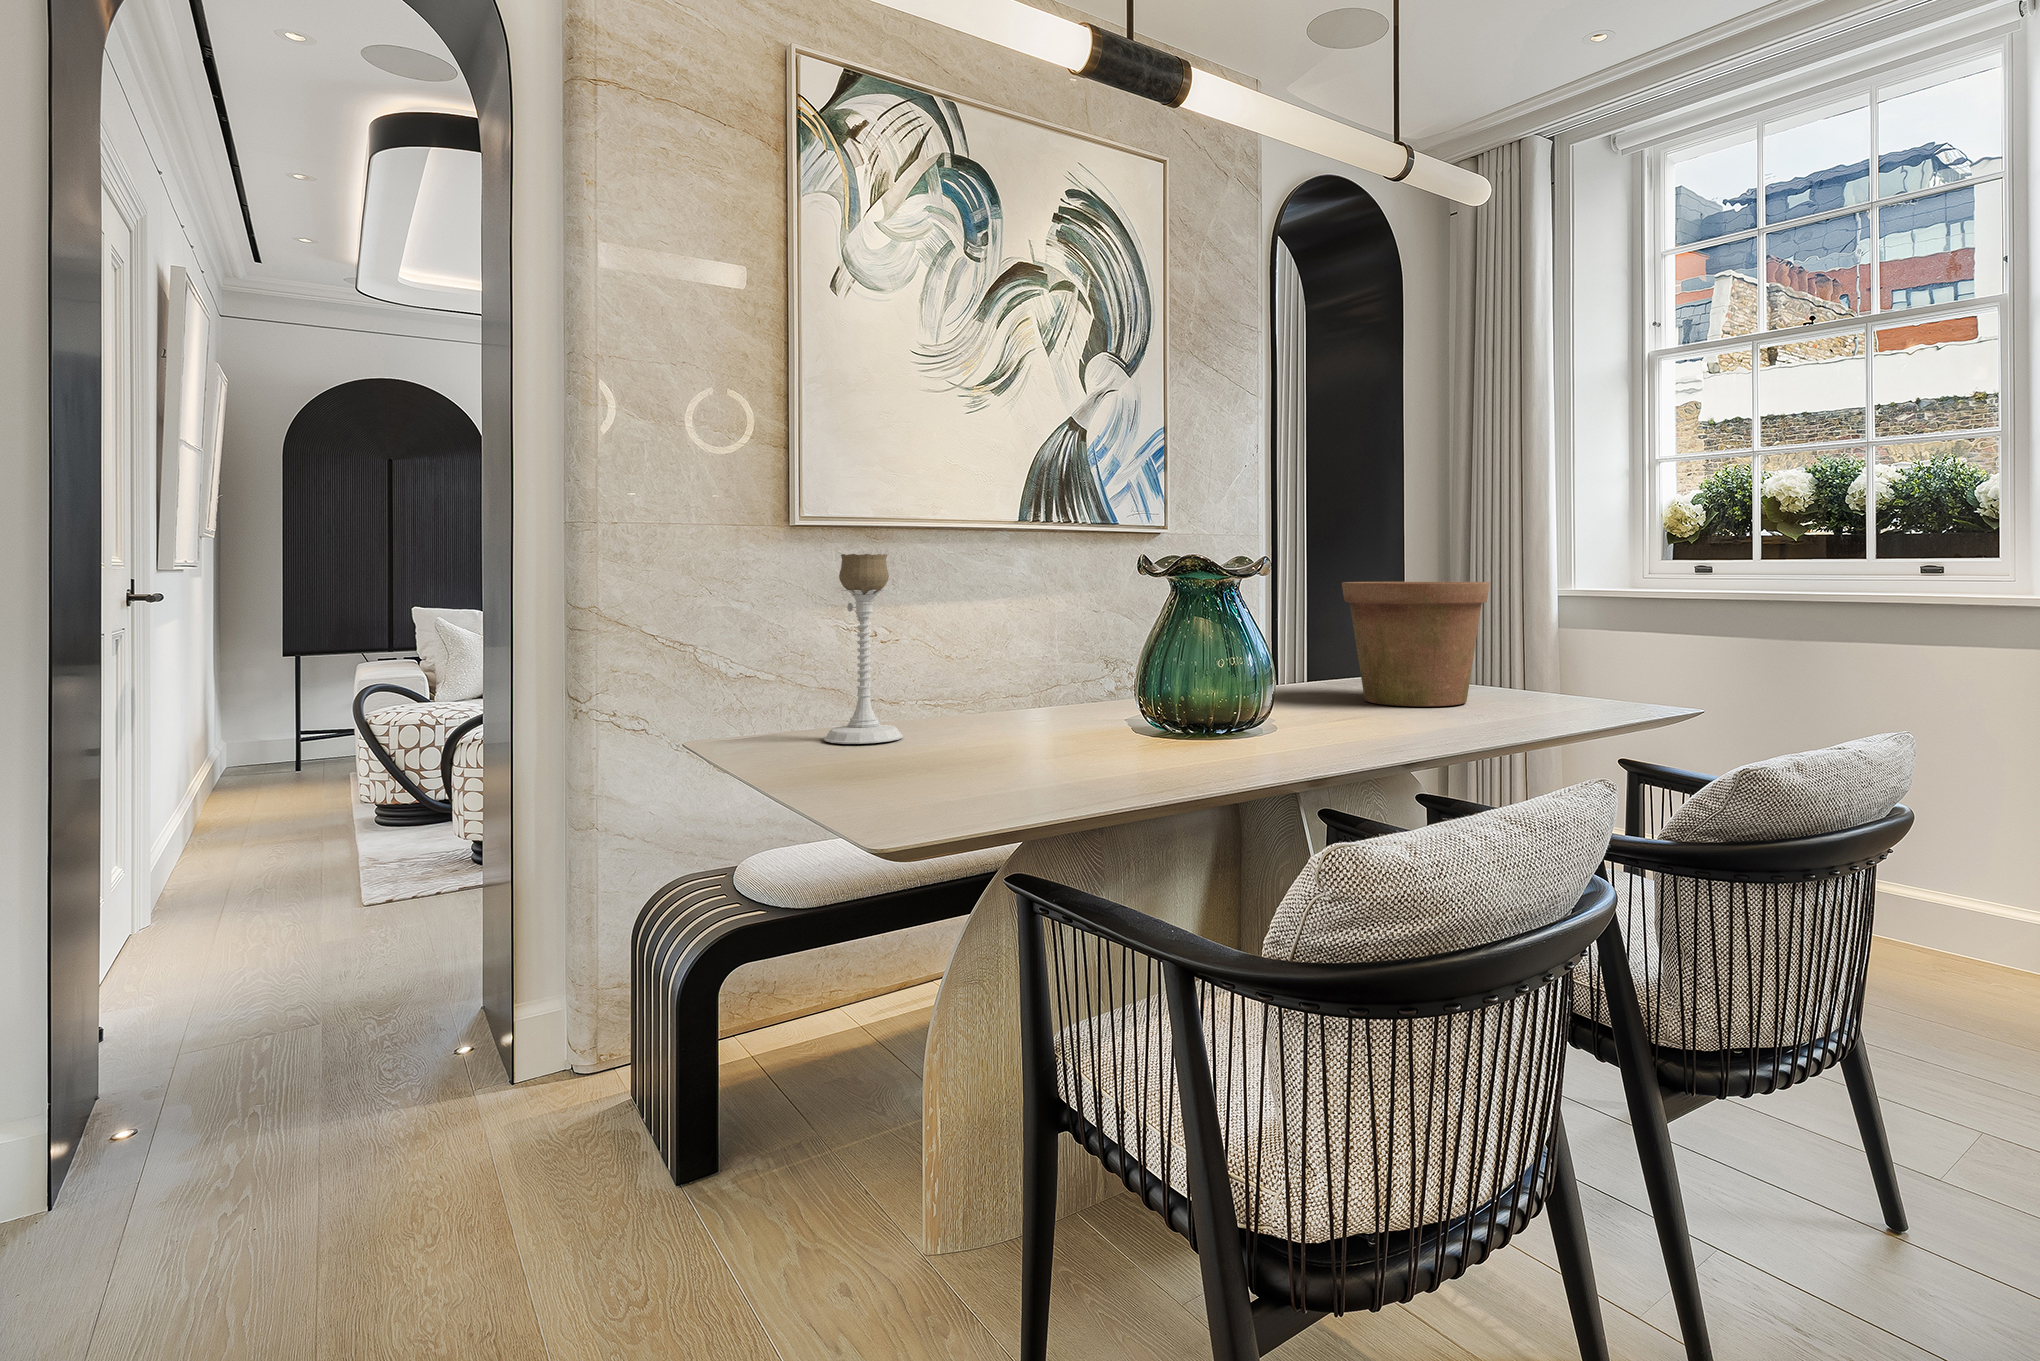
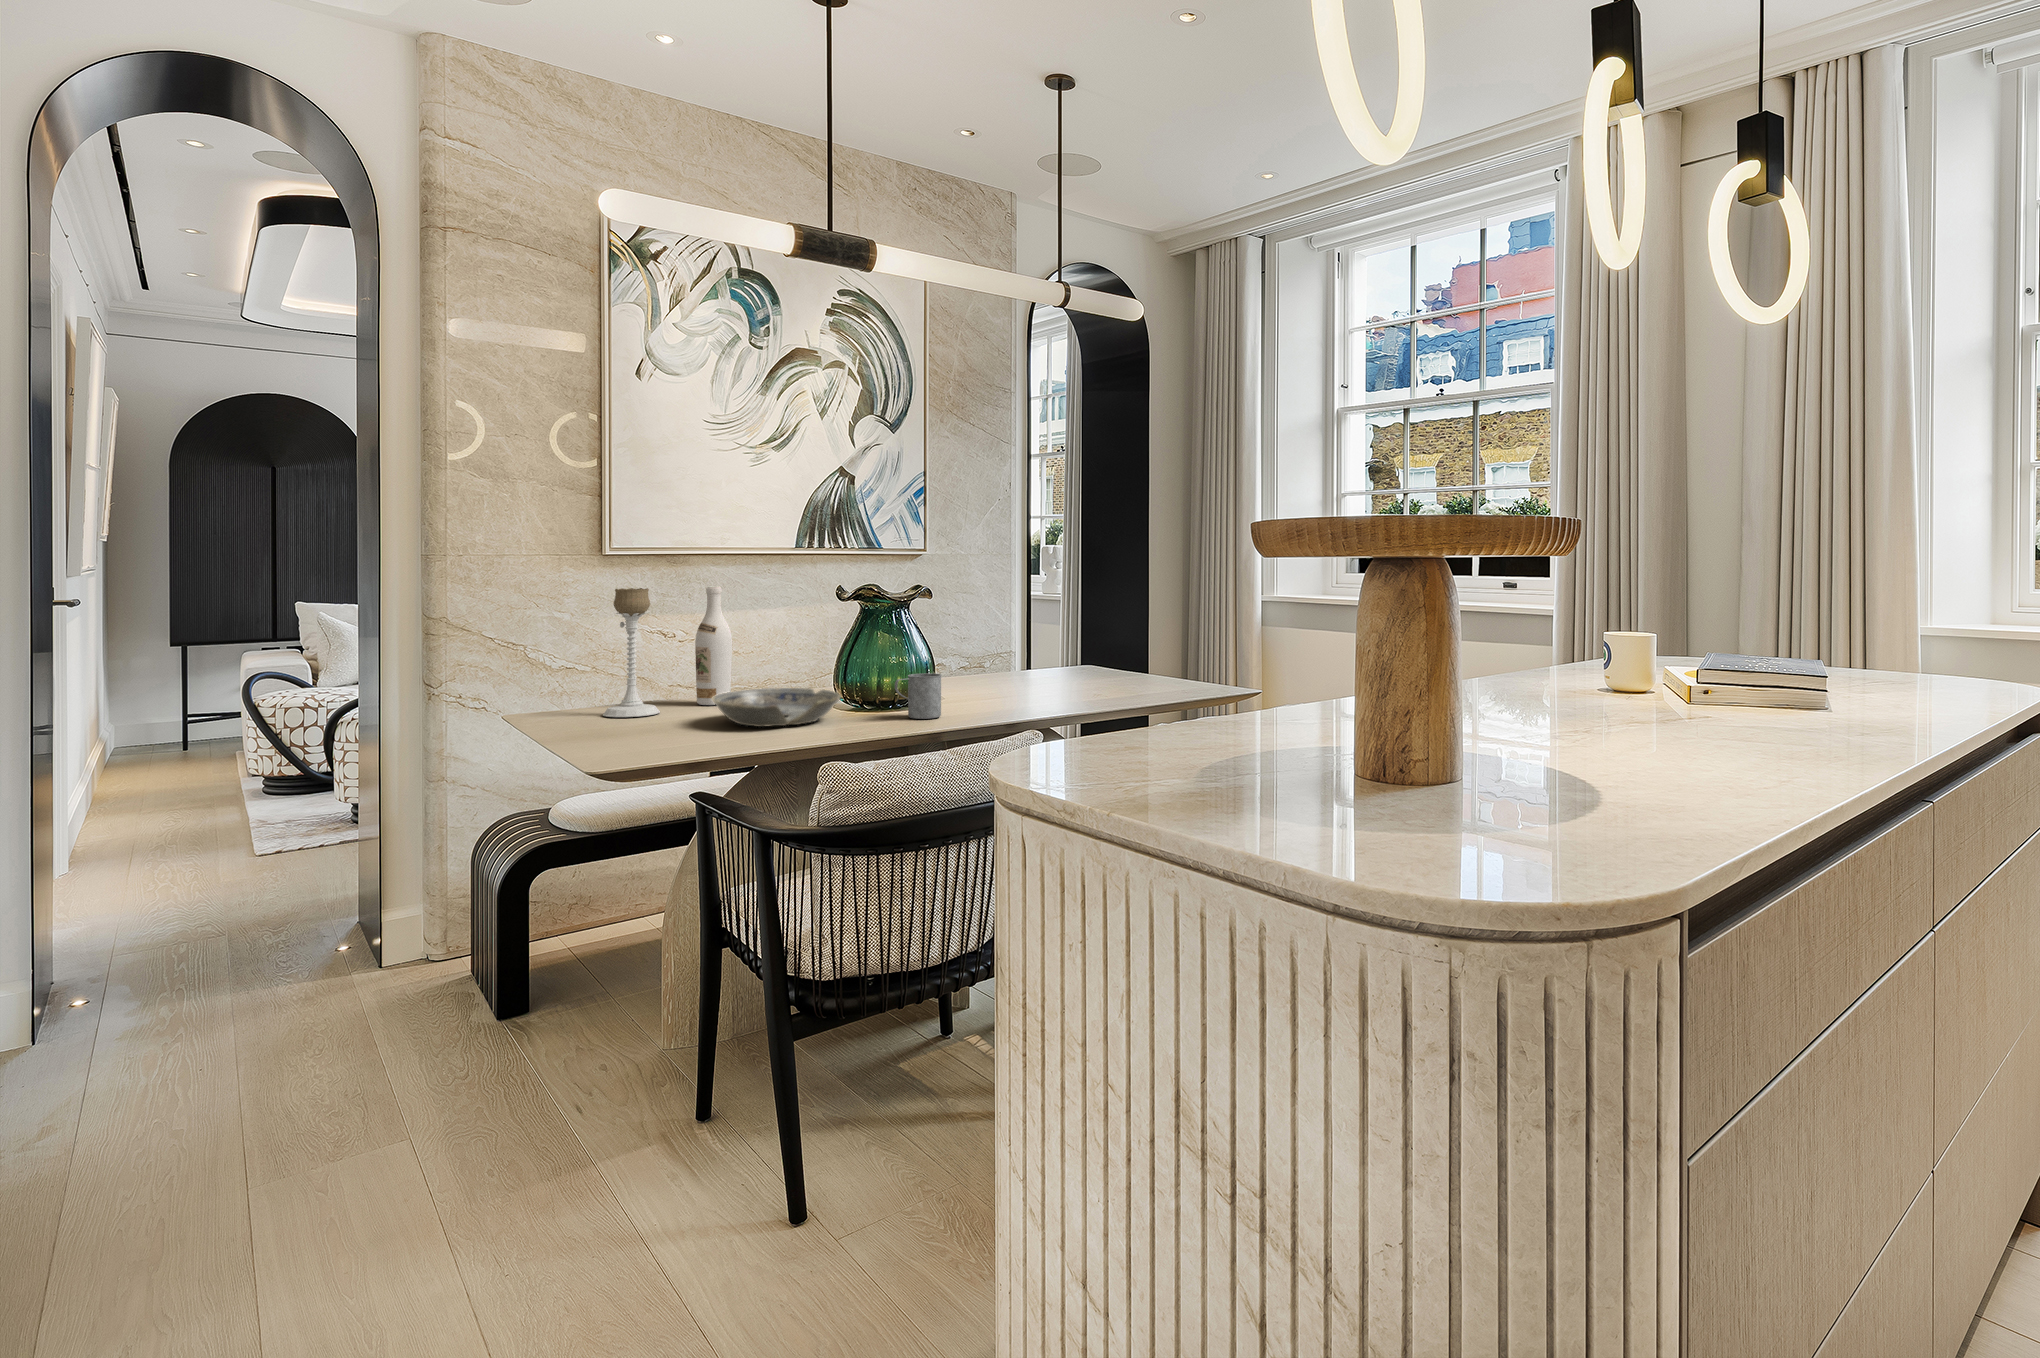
wine bottle: none [941,555,990,726] -> present [695,586,732,705]
flower pot: present [1342,582,1490,706] -> none [1010,600,1115,690]
mug: none [1257,680,1320,749] -> present [895,673,942,719]
bowl: none [993,701,1178,760] -> present [713,688,841,727]

